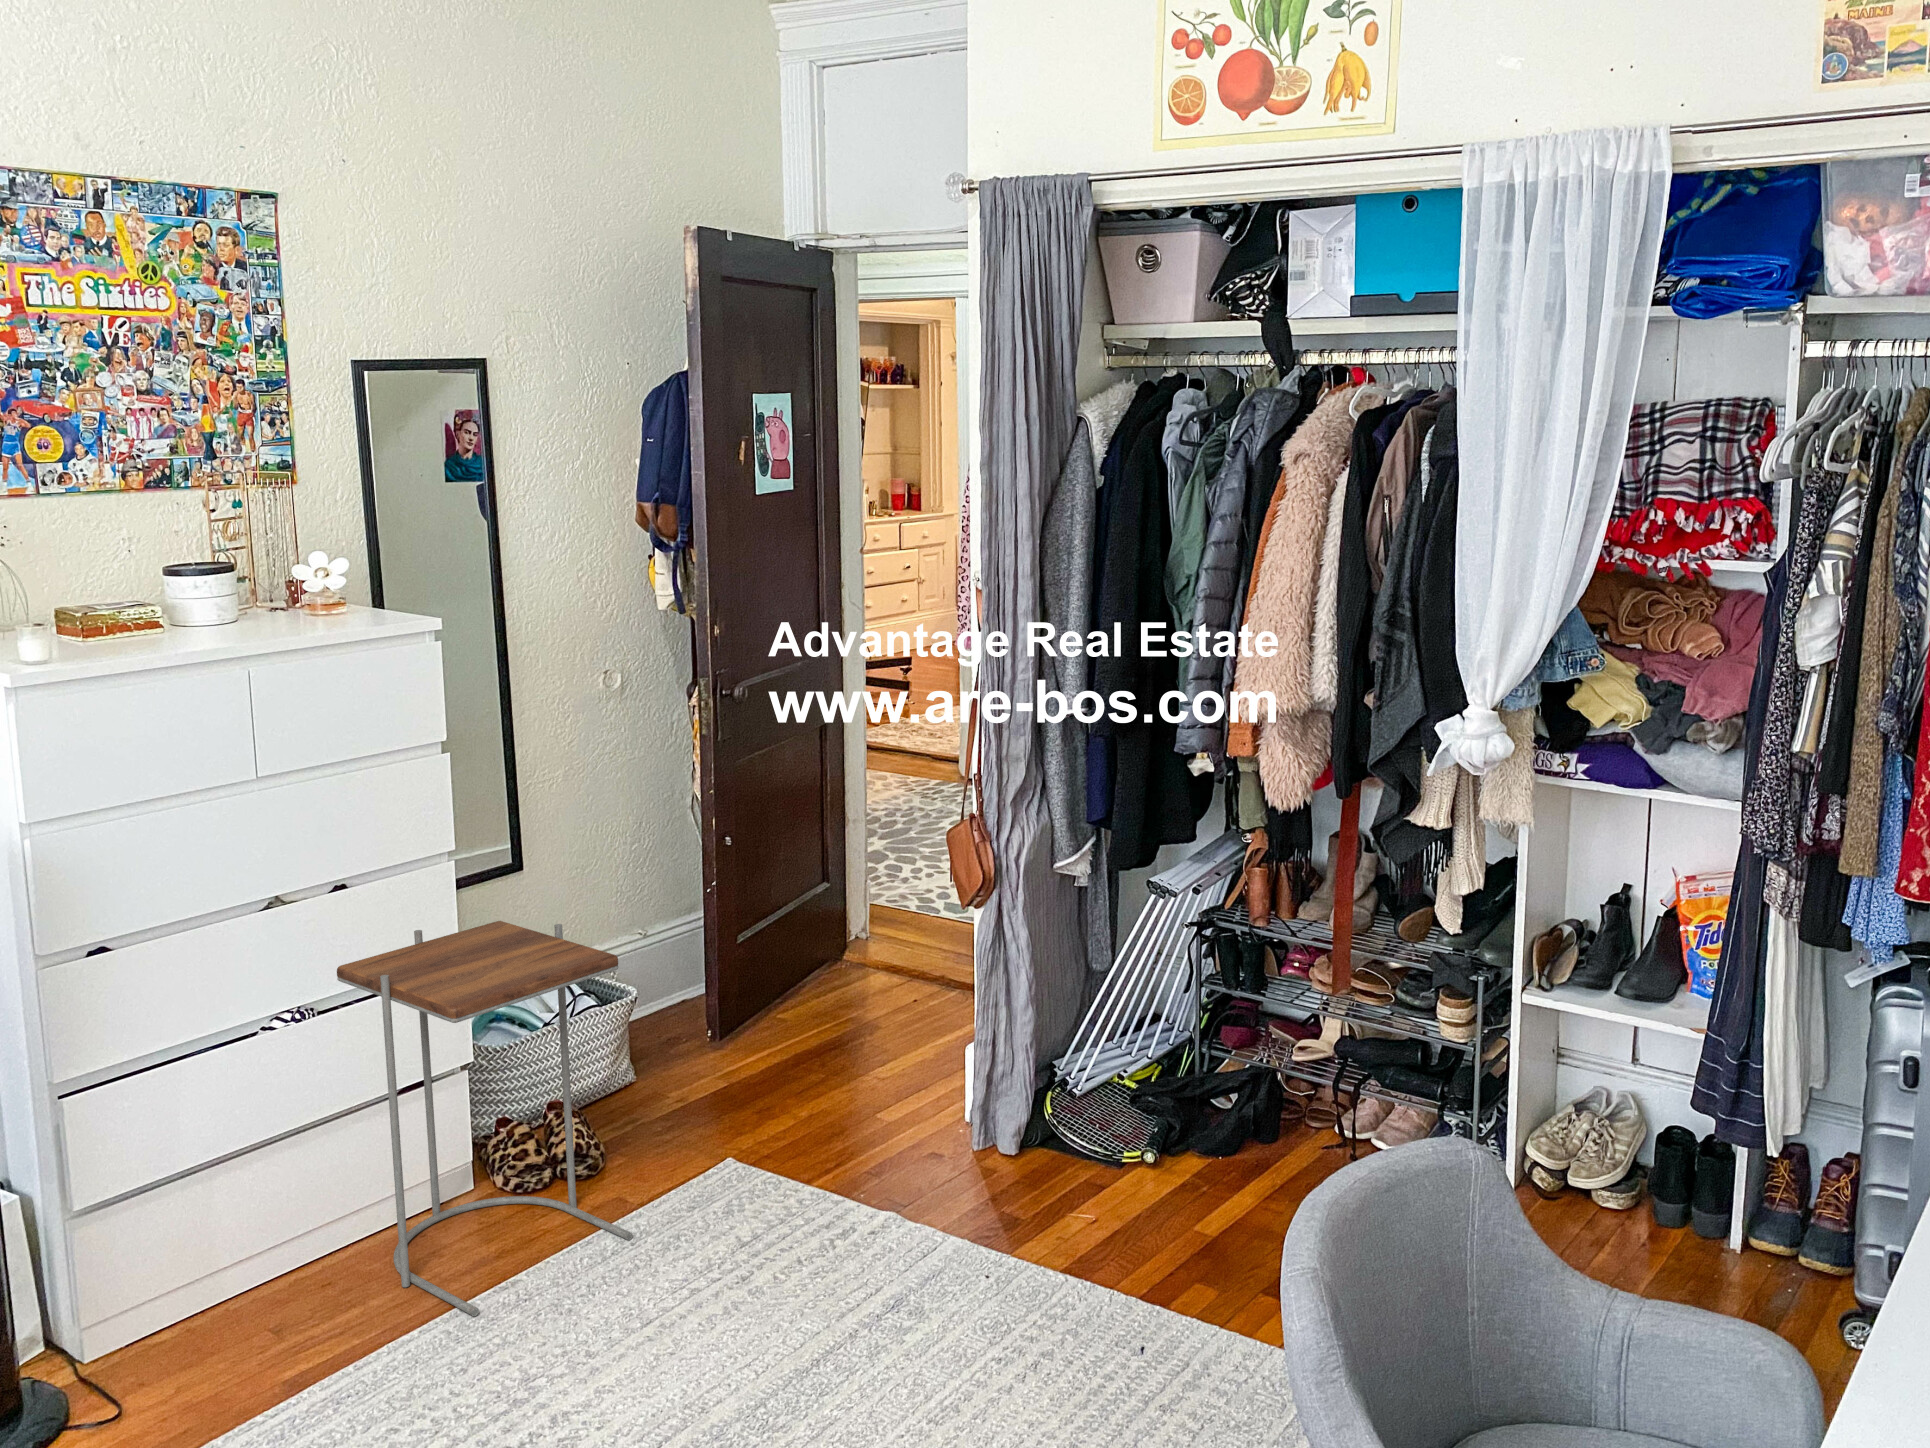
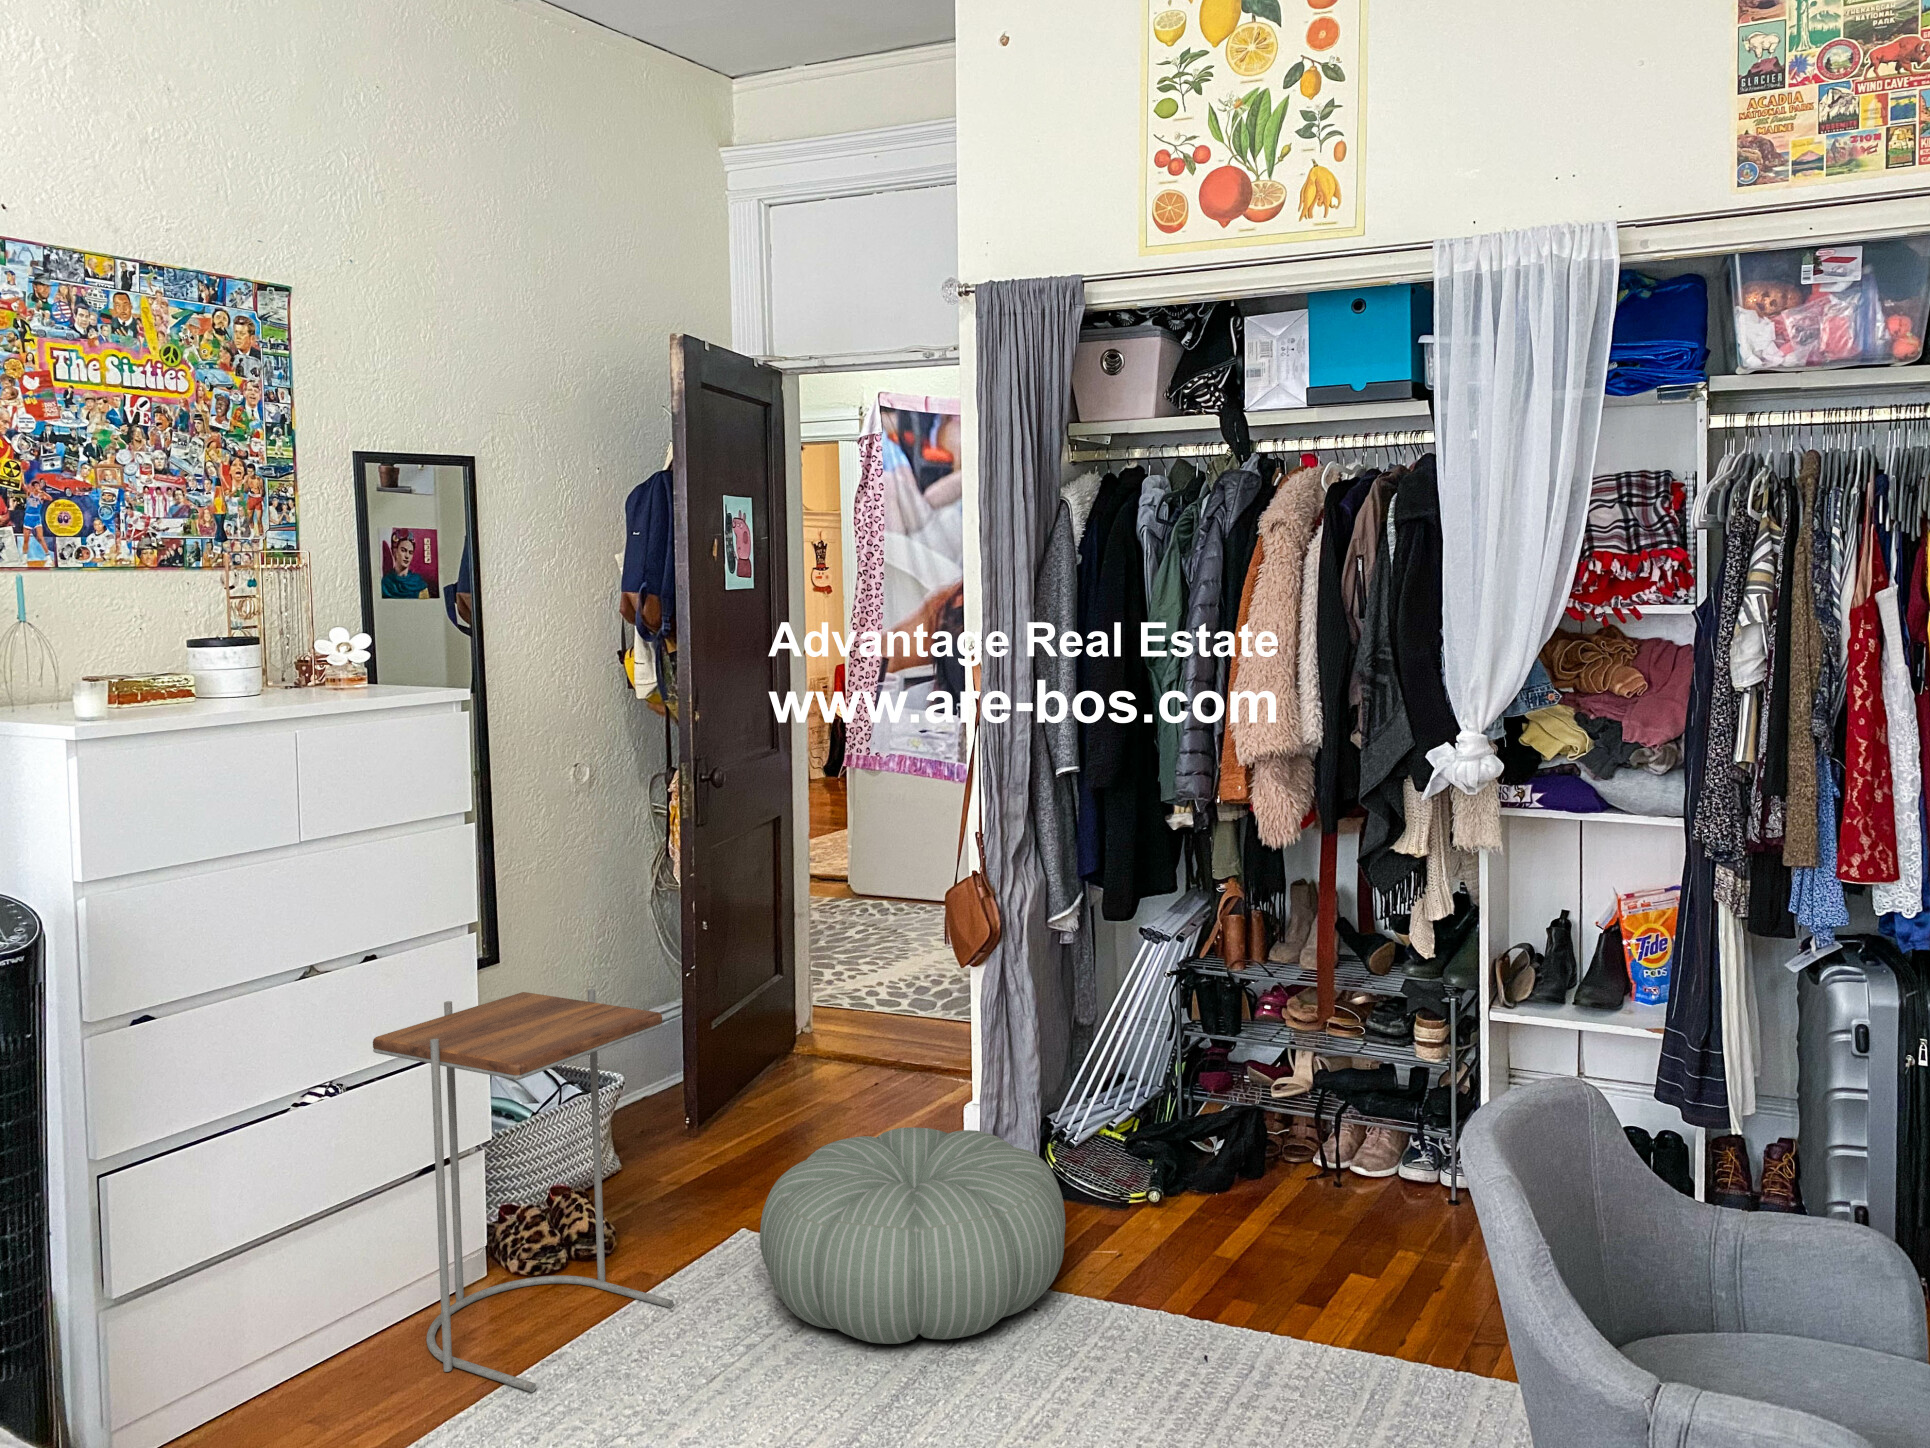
pouf: none [715,1076,1025,1300] -> present [760,1127,1065,1344]

